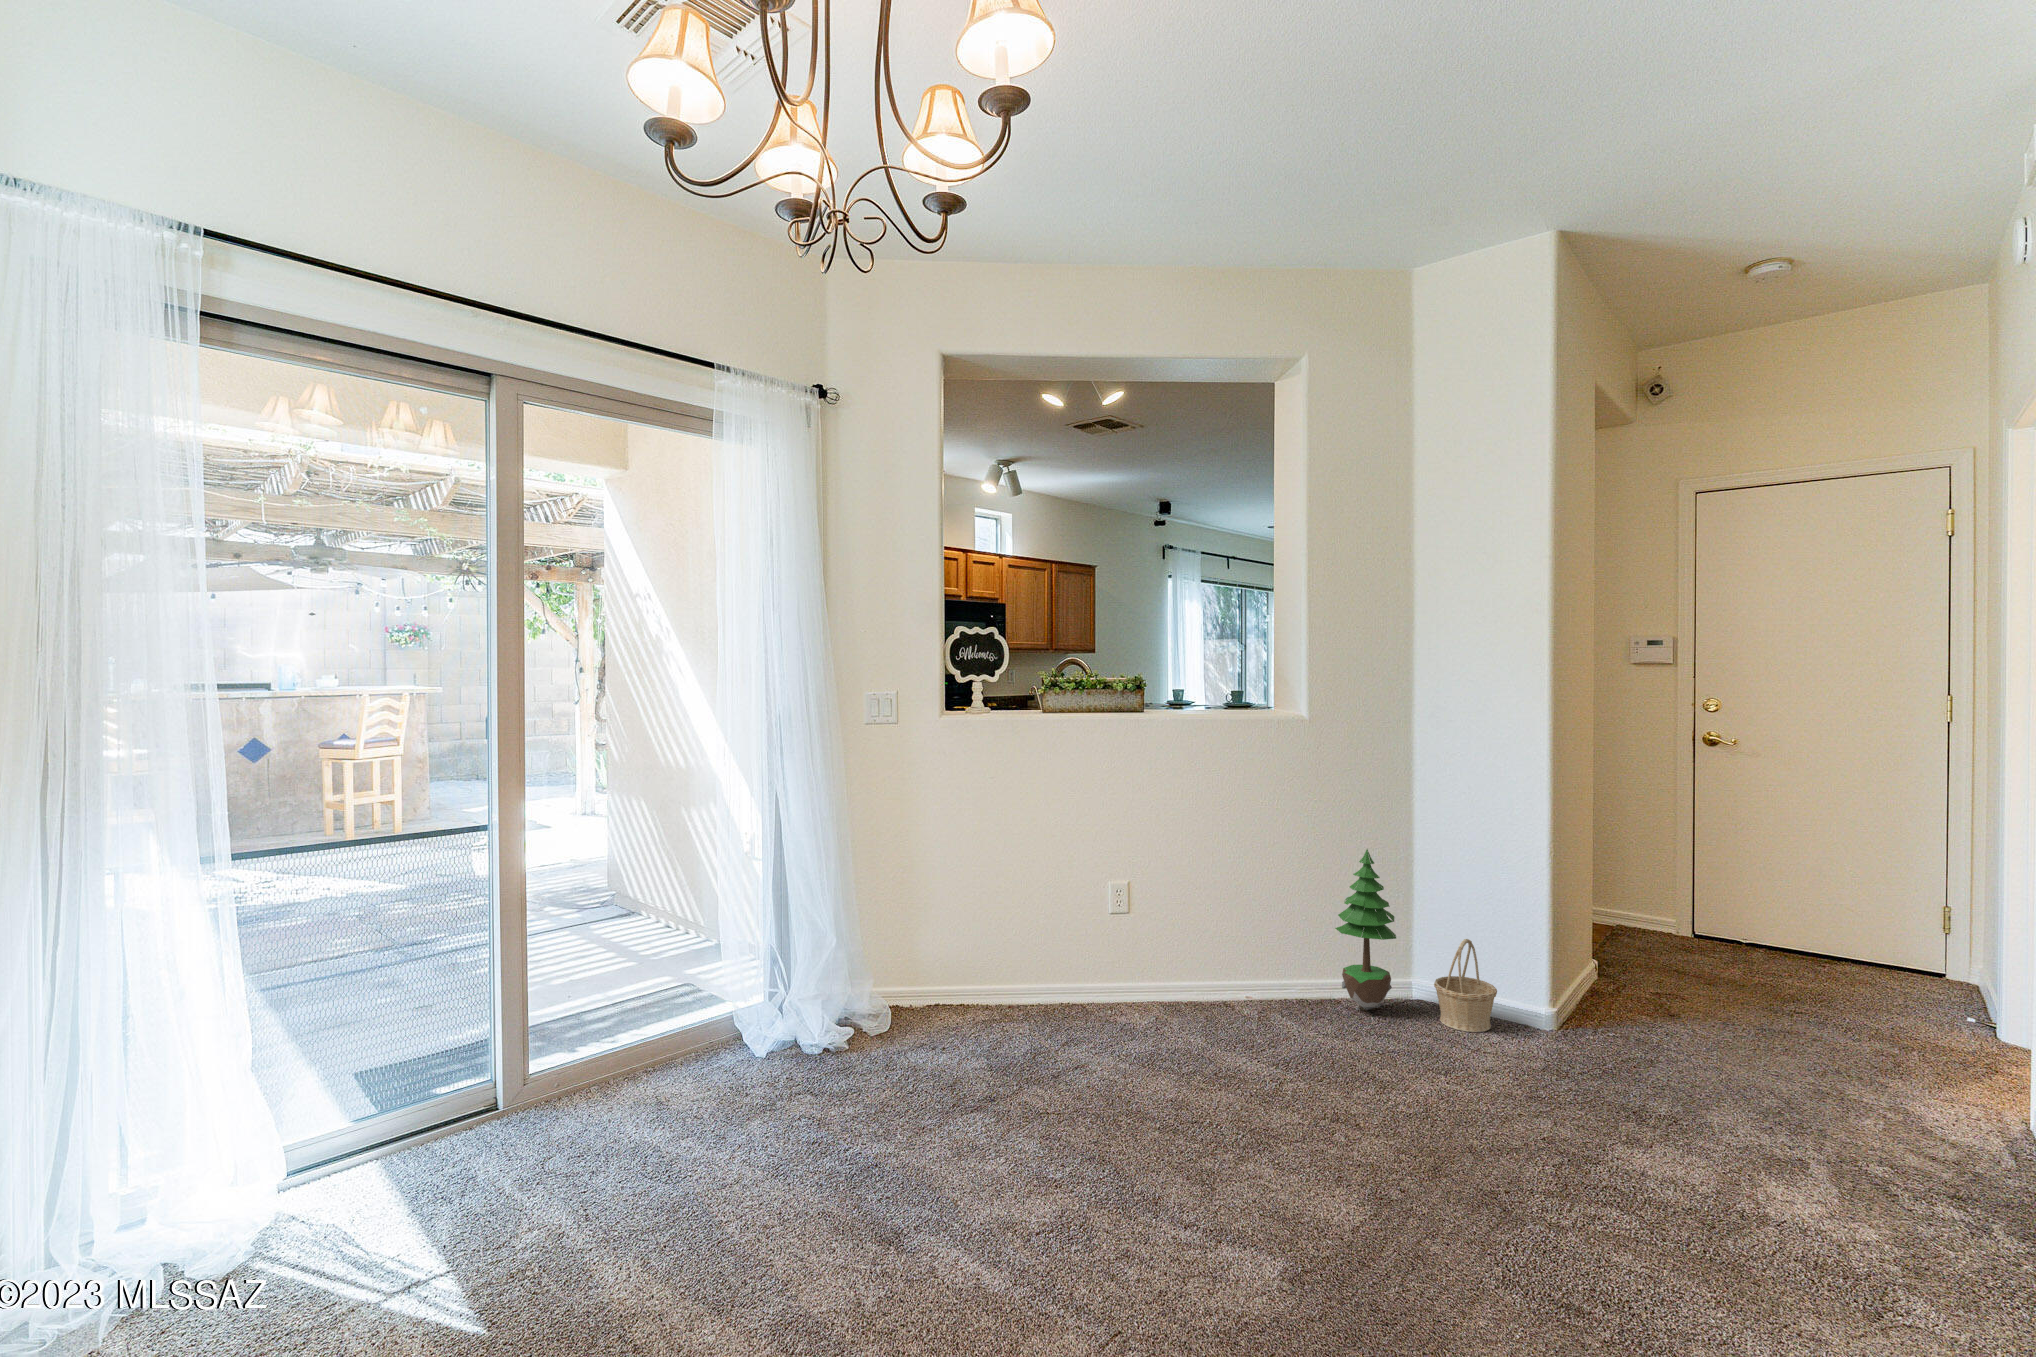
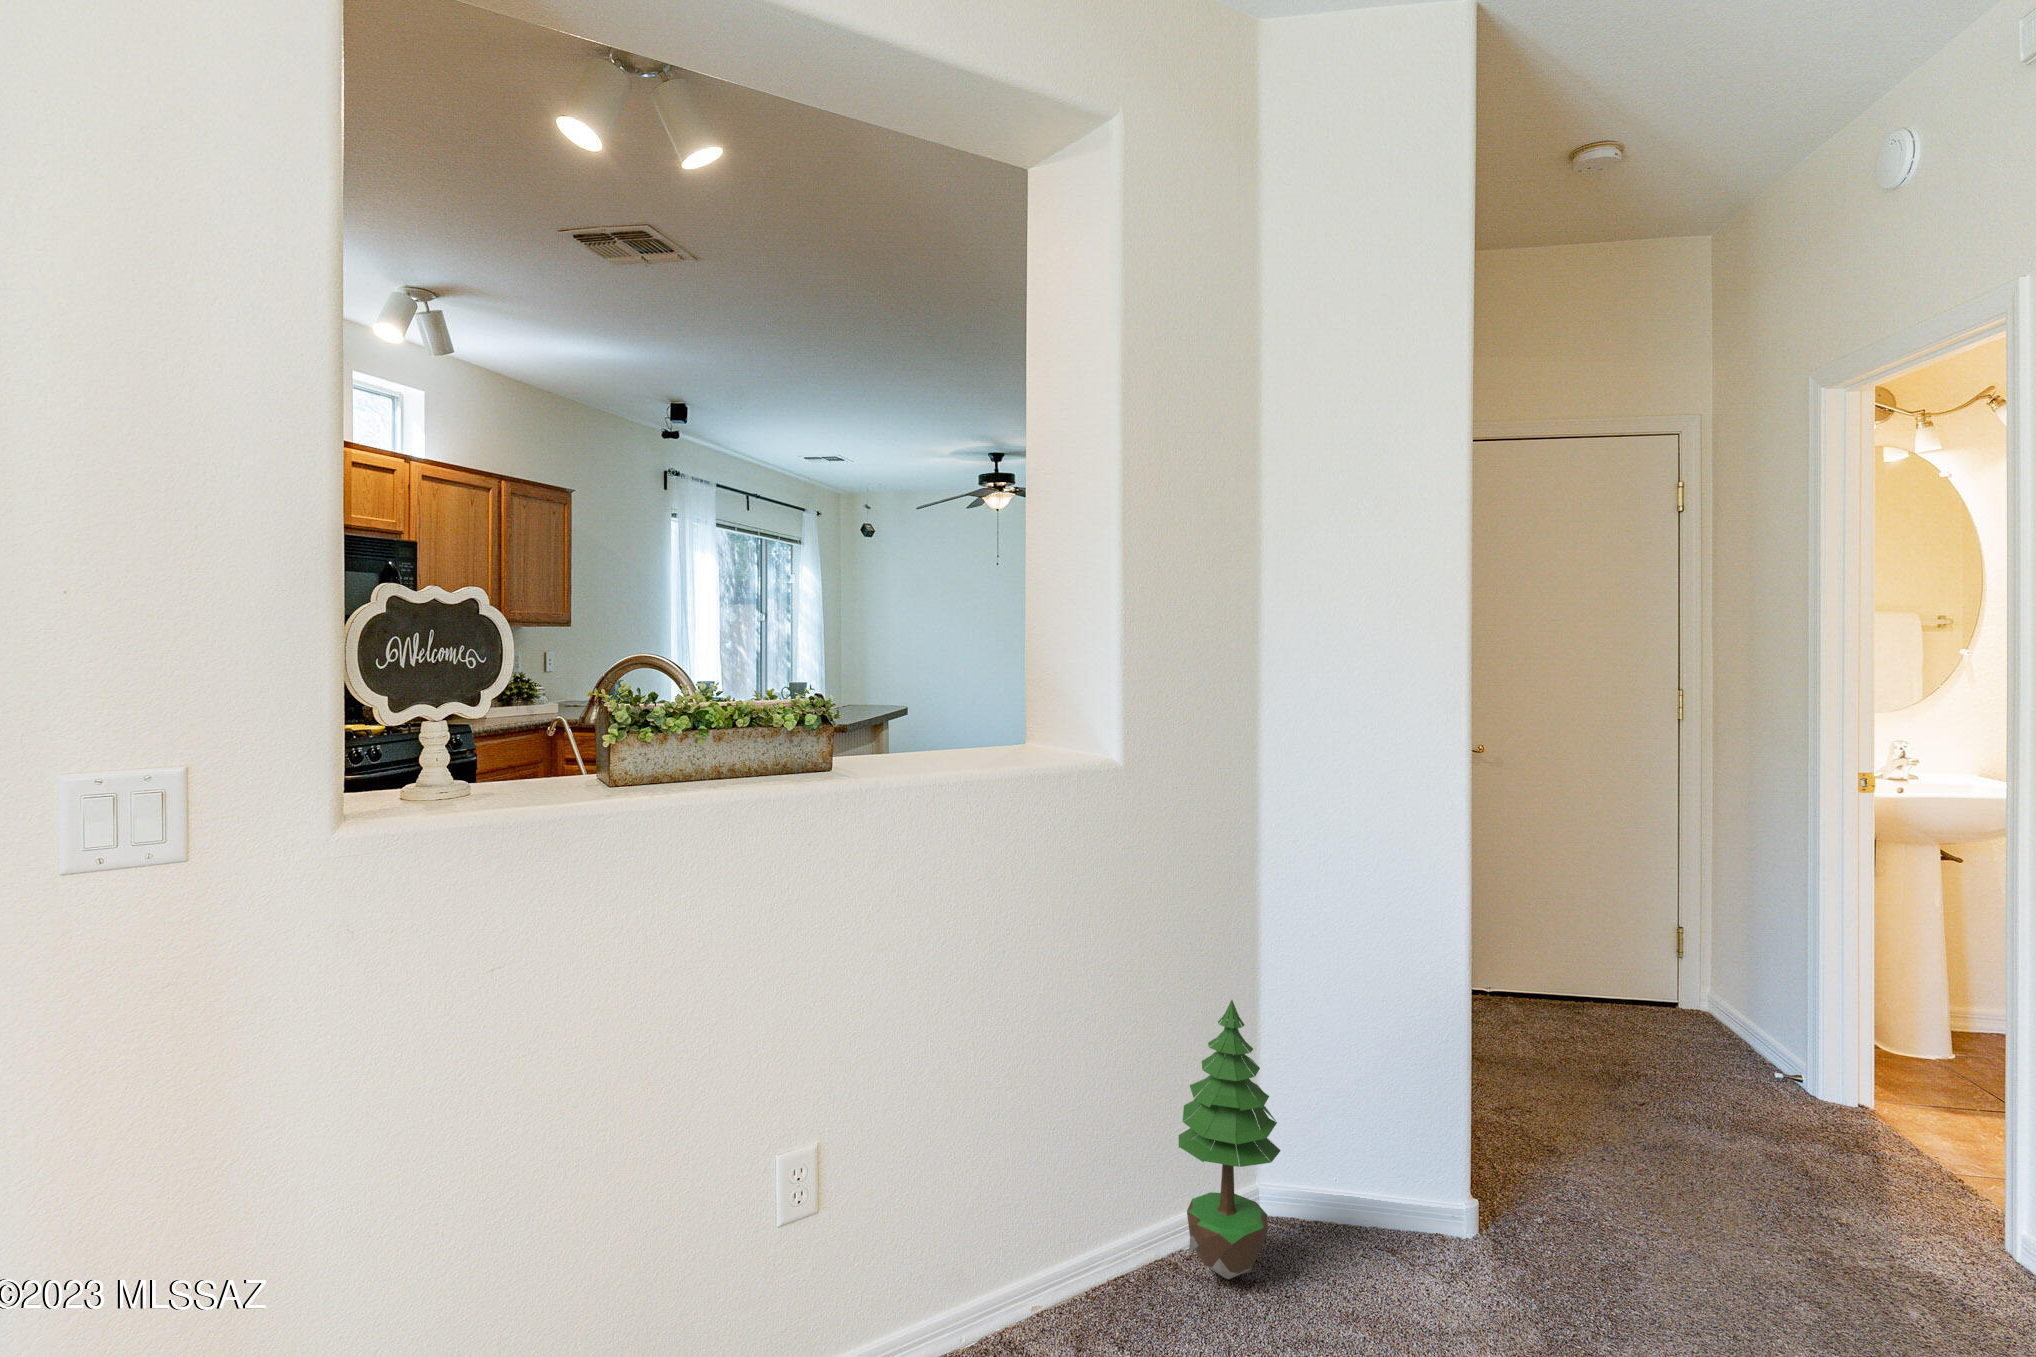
basket: present [1434,939,1497,1032] -> none [1323,1126,1422,1289]

